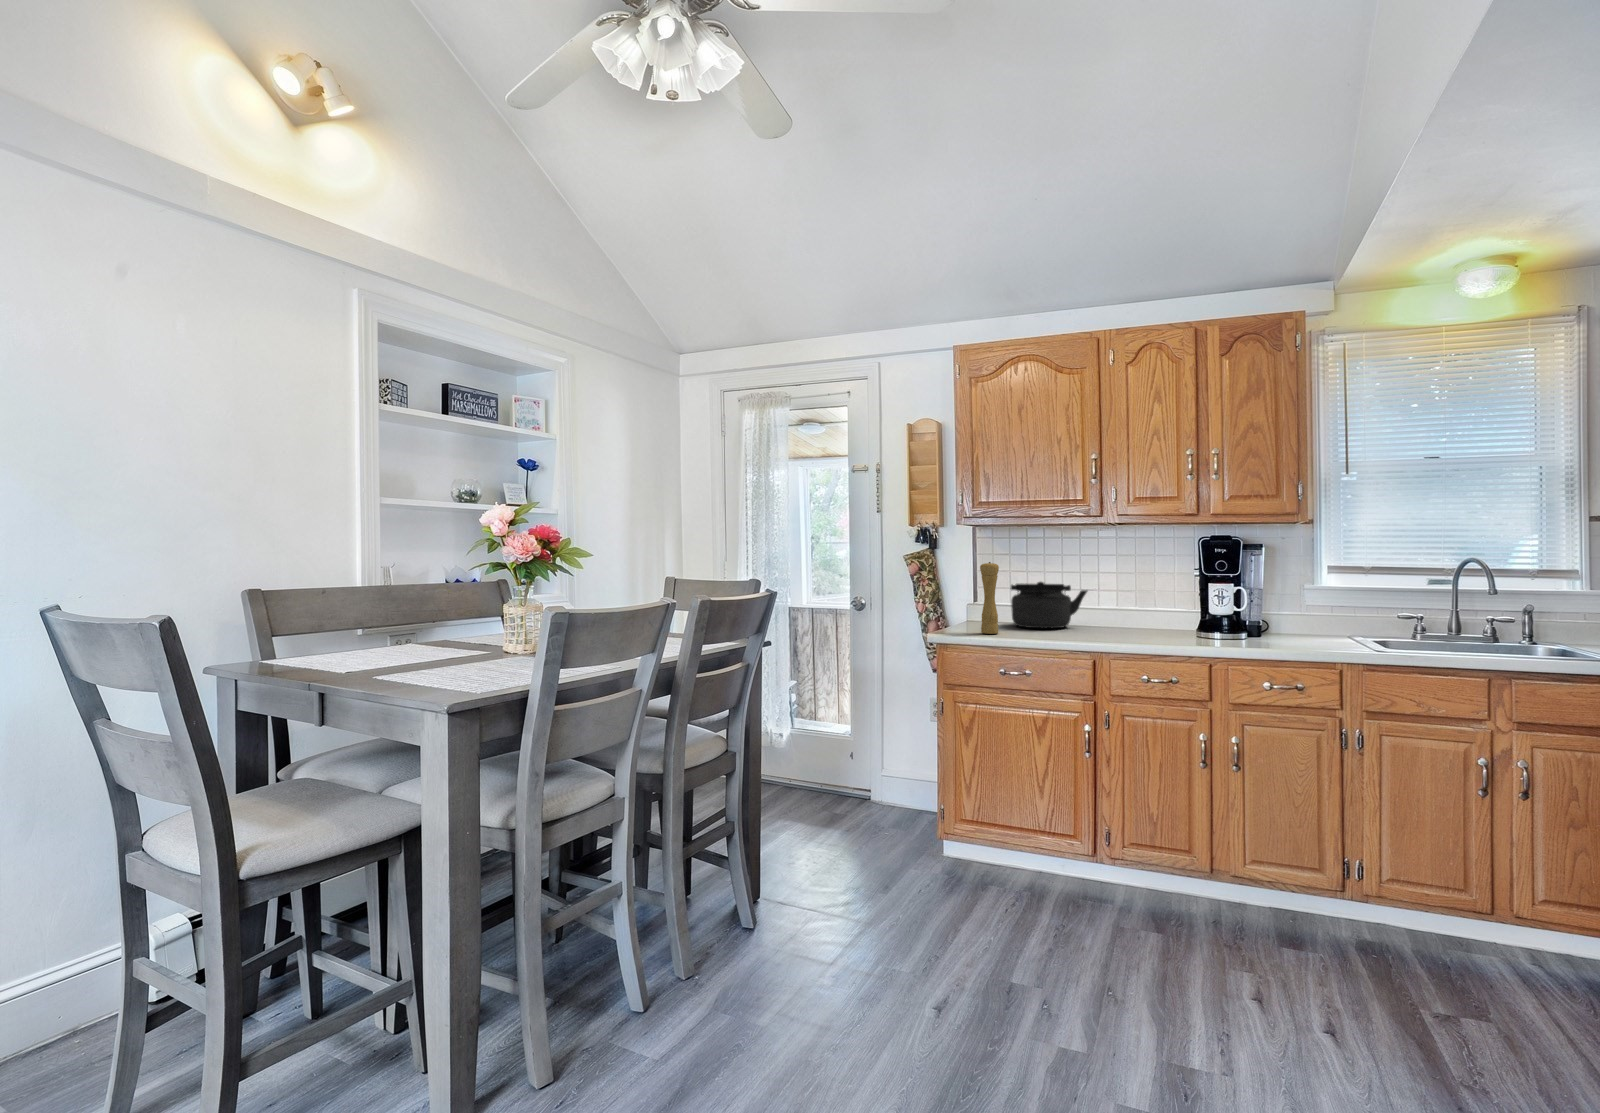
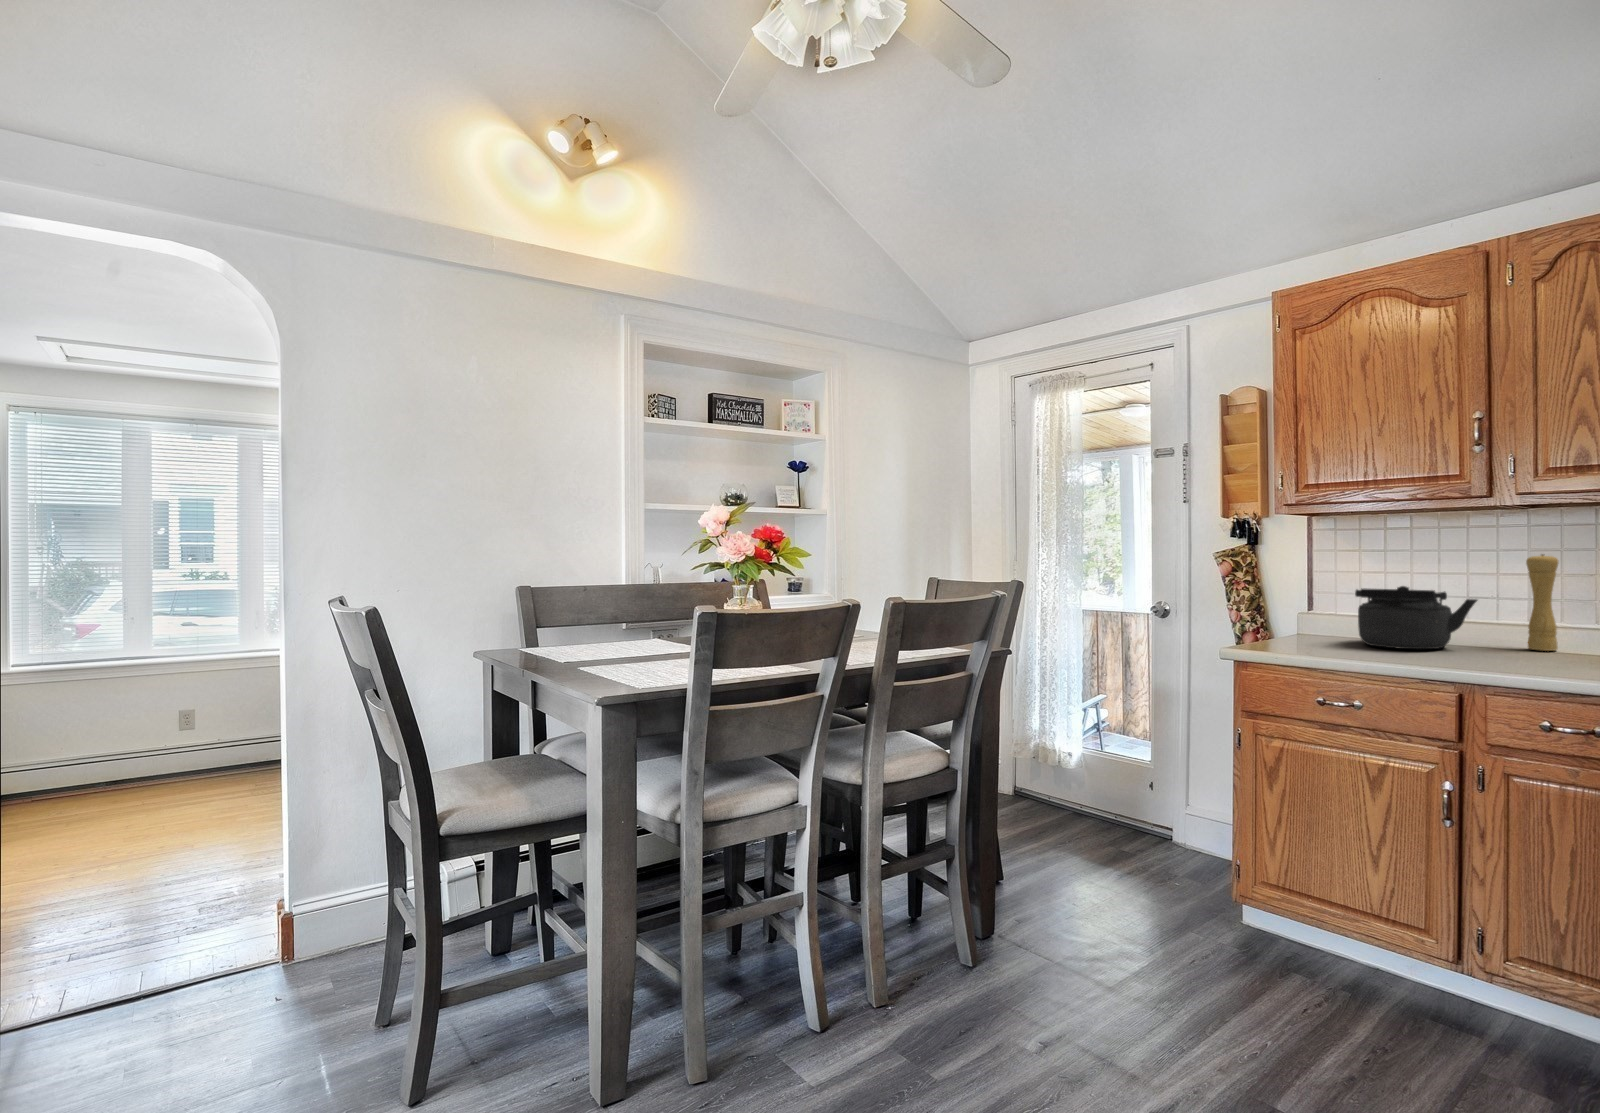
pepper mill: present [980,562,999,634] -> present [1526,554,1558,651]

